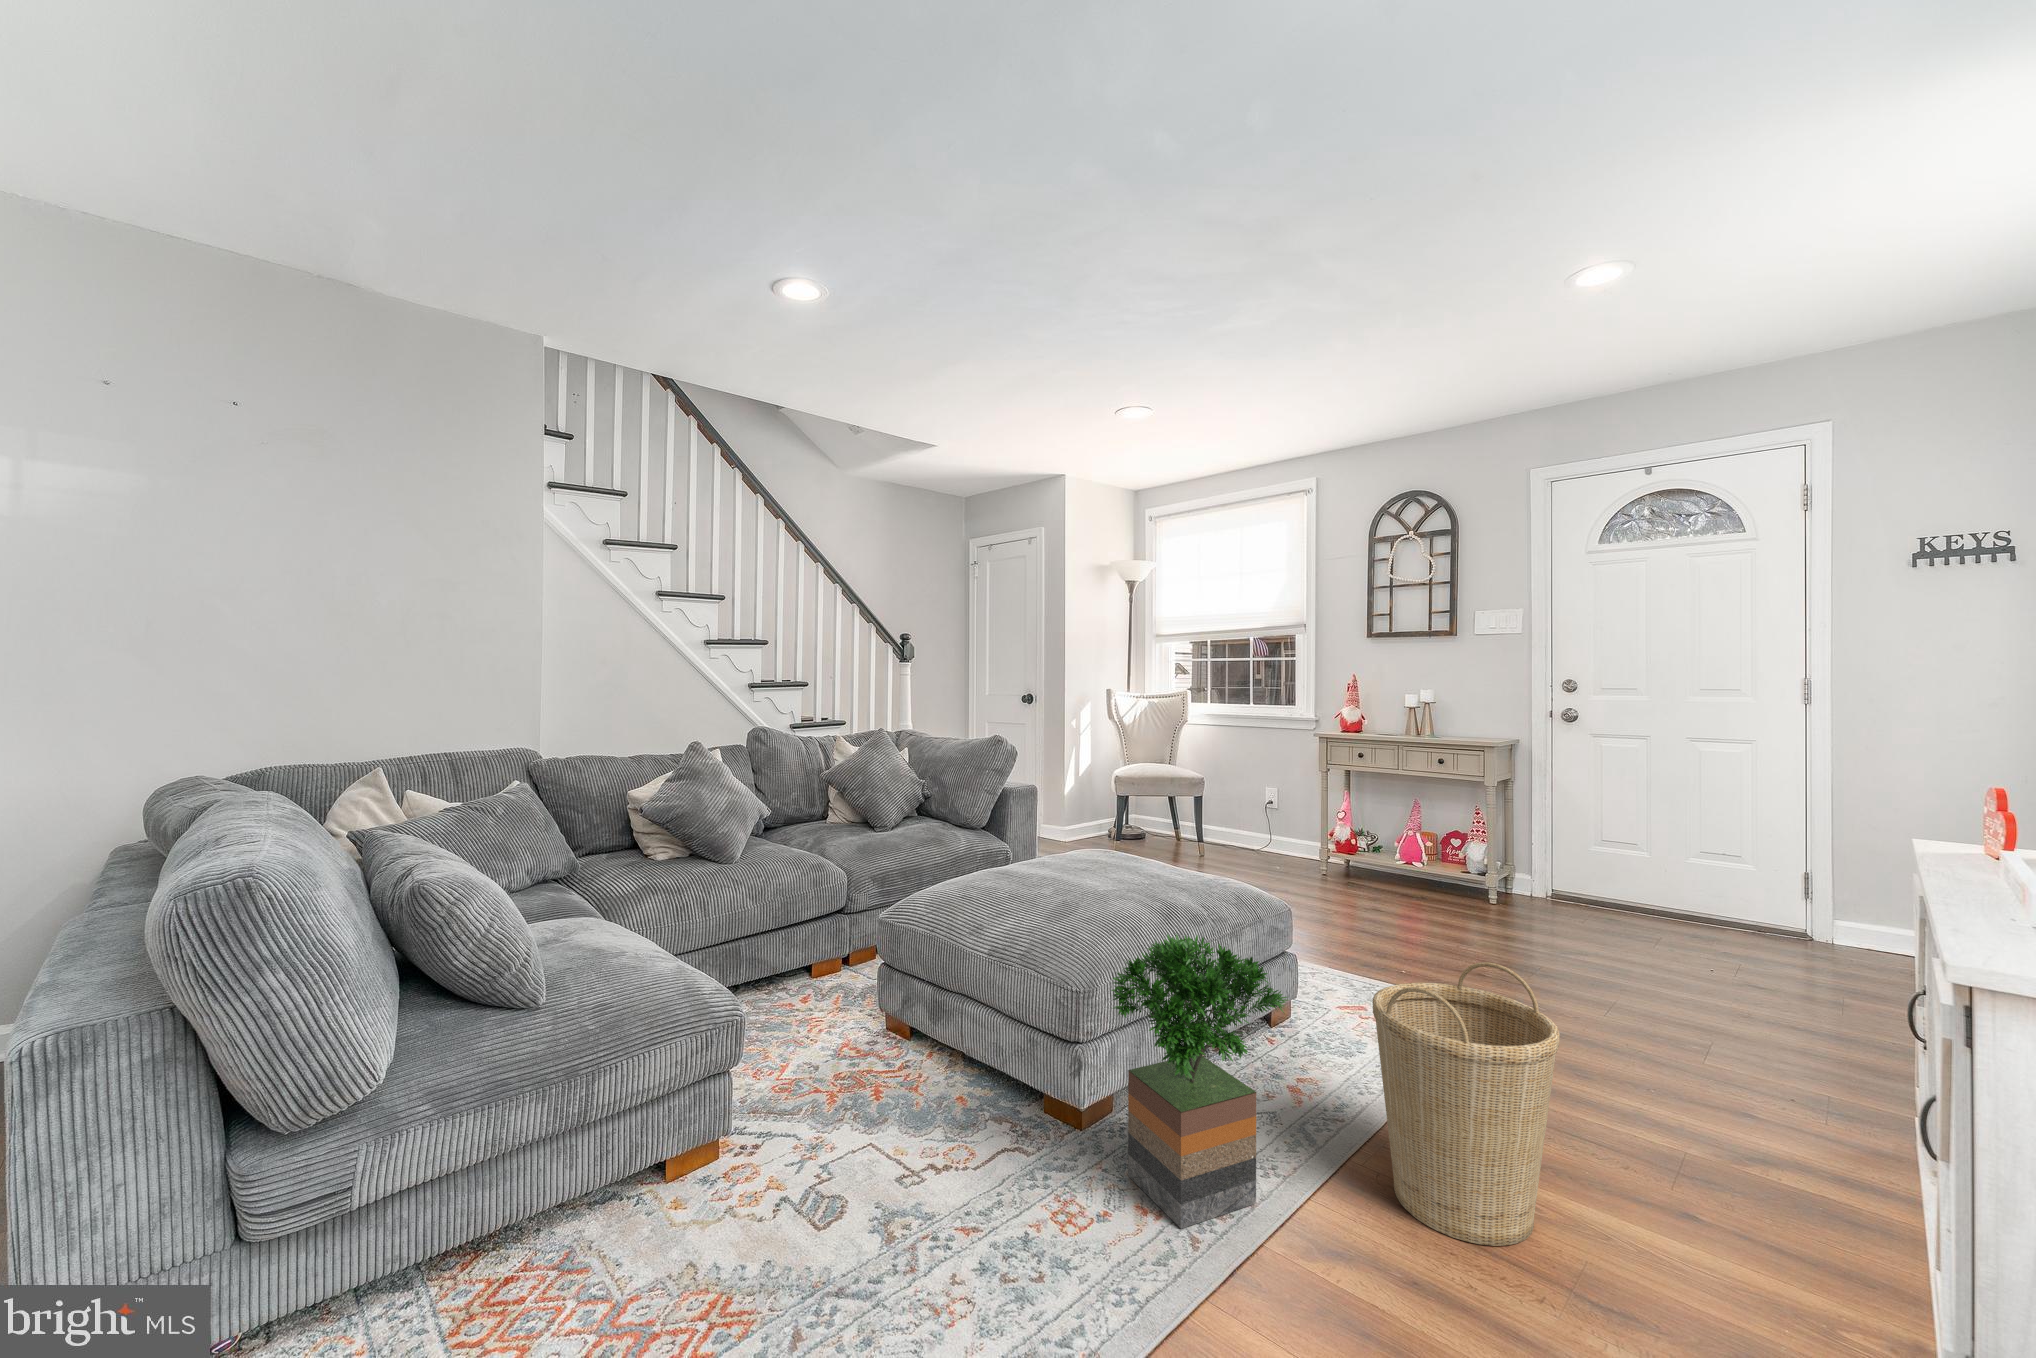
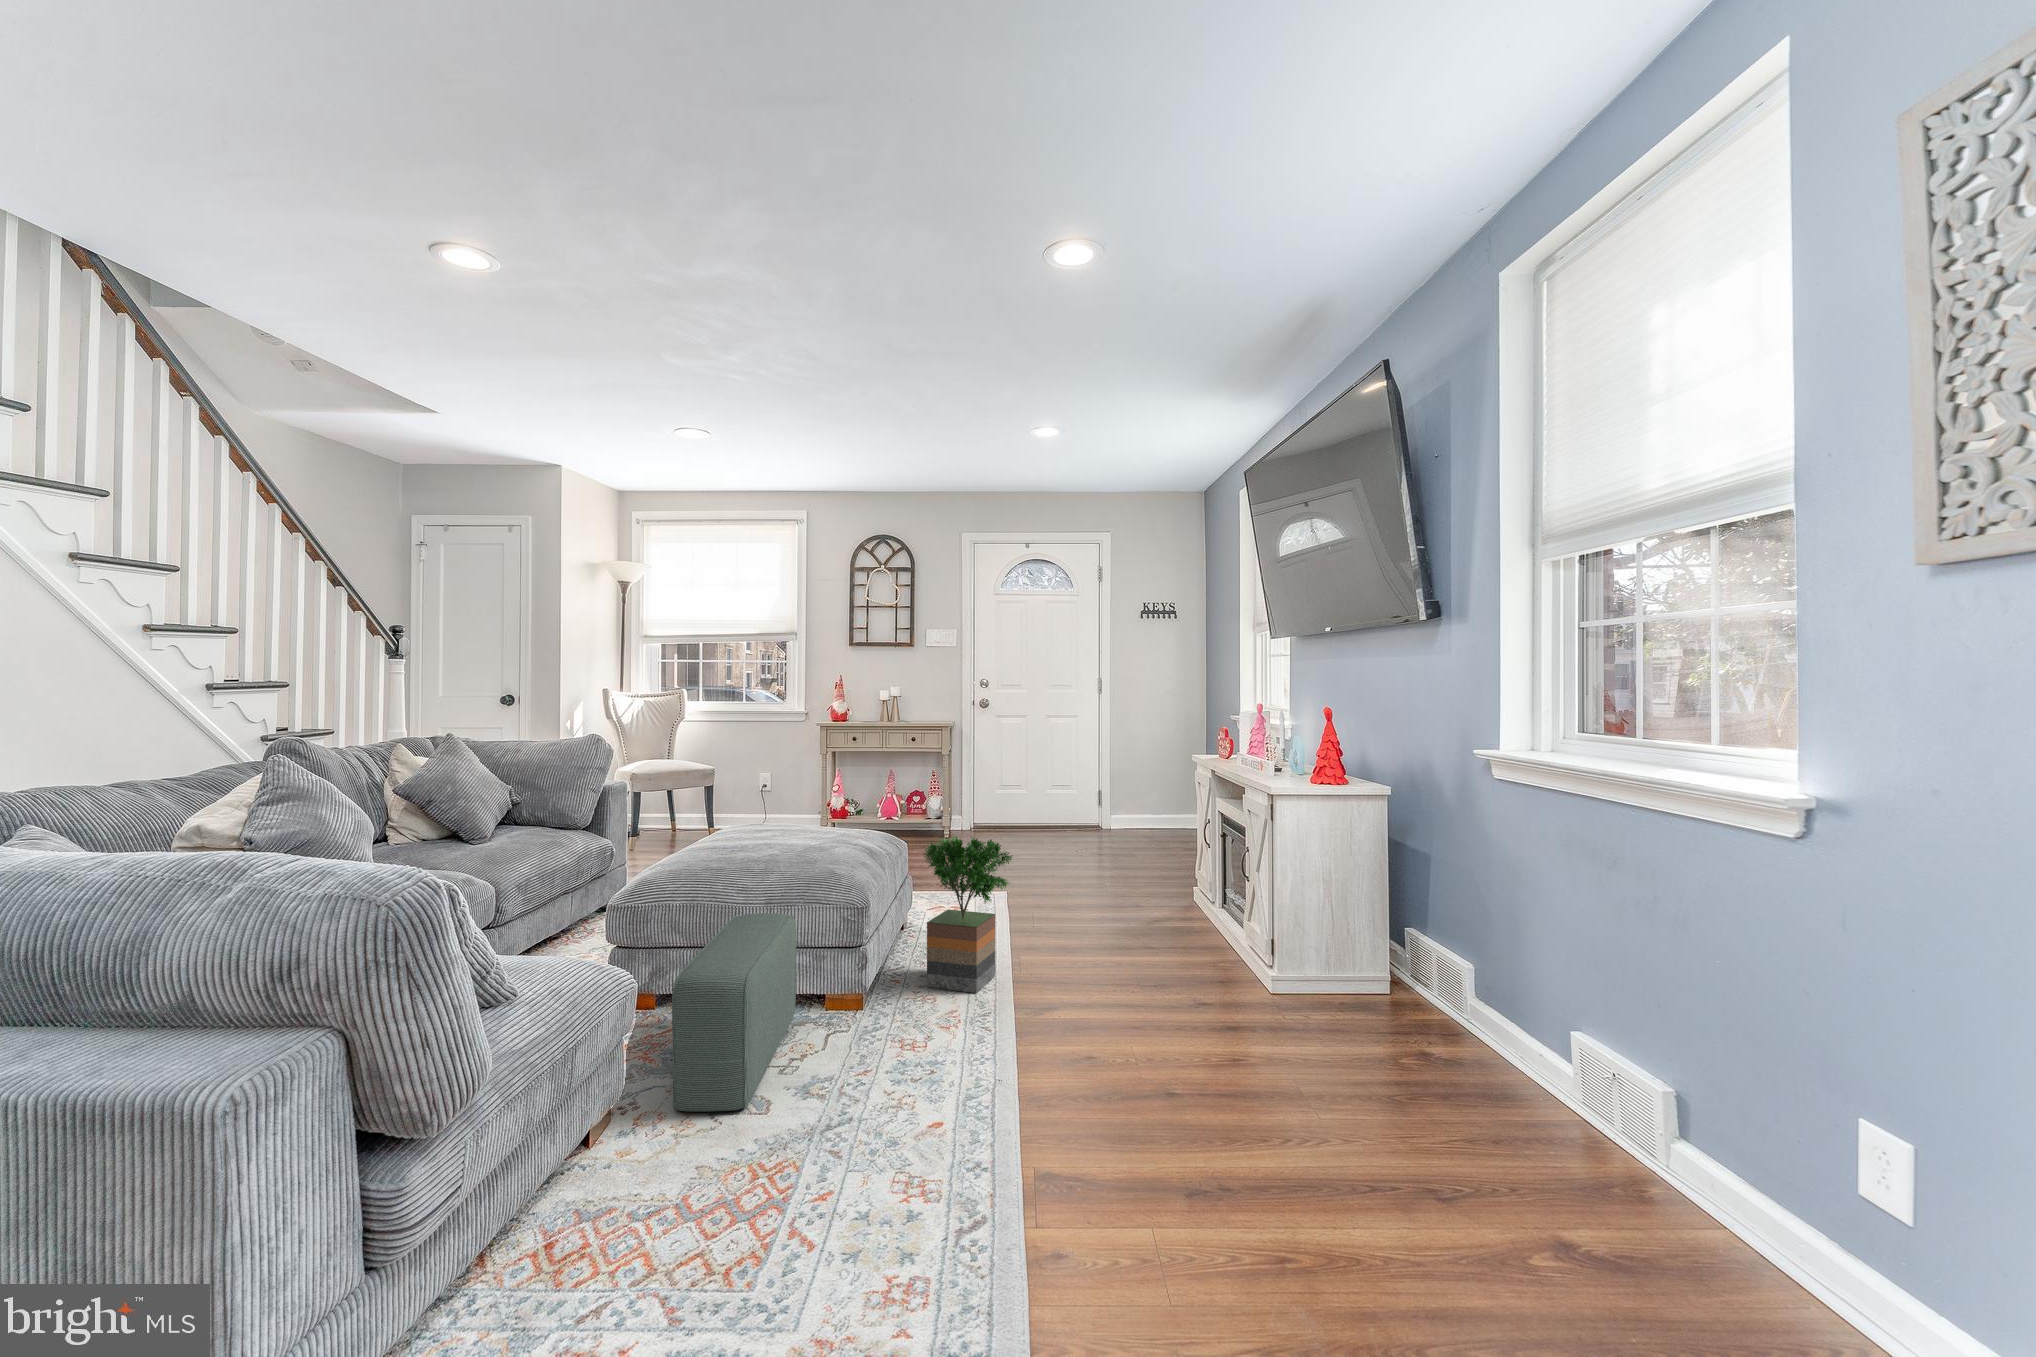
basket: present [1372,962,1560,1246] -> none [1027,829,1111,961]
pouf: none [580,986,914,1299] -> present [672,913,796,1112]

